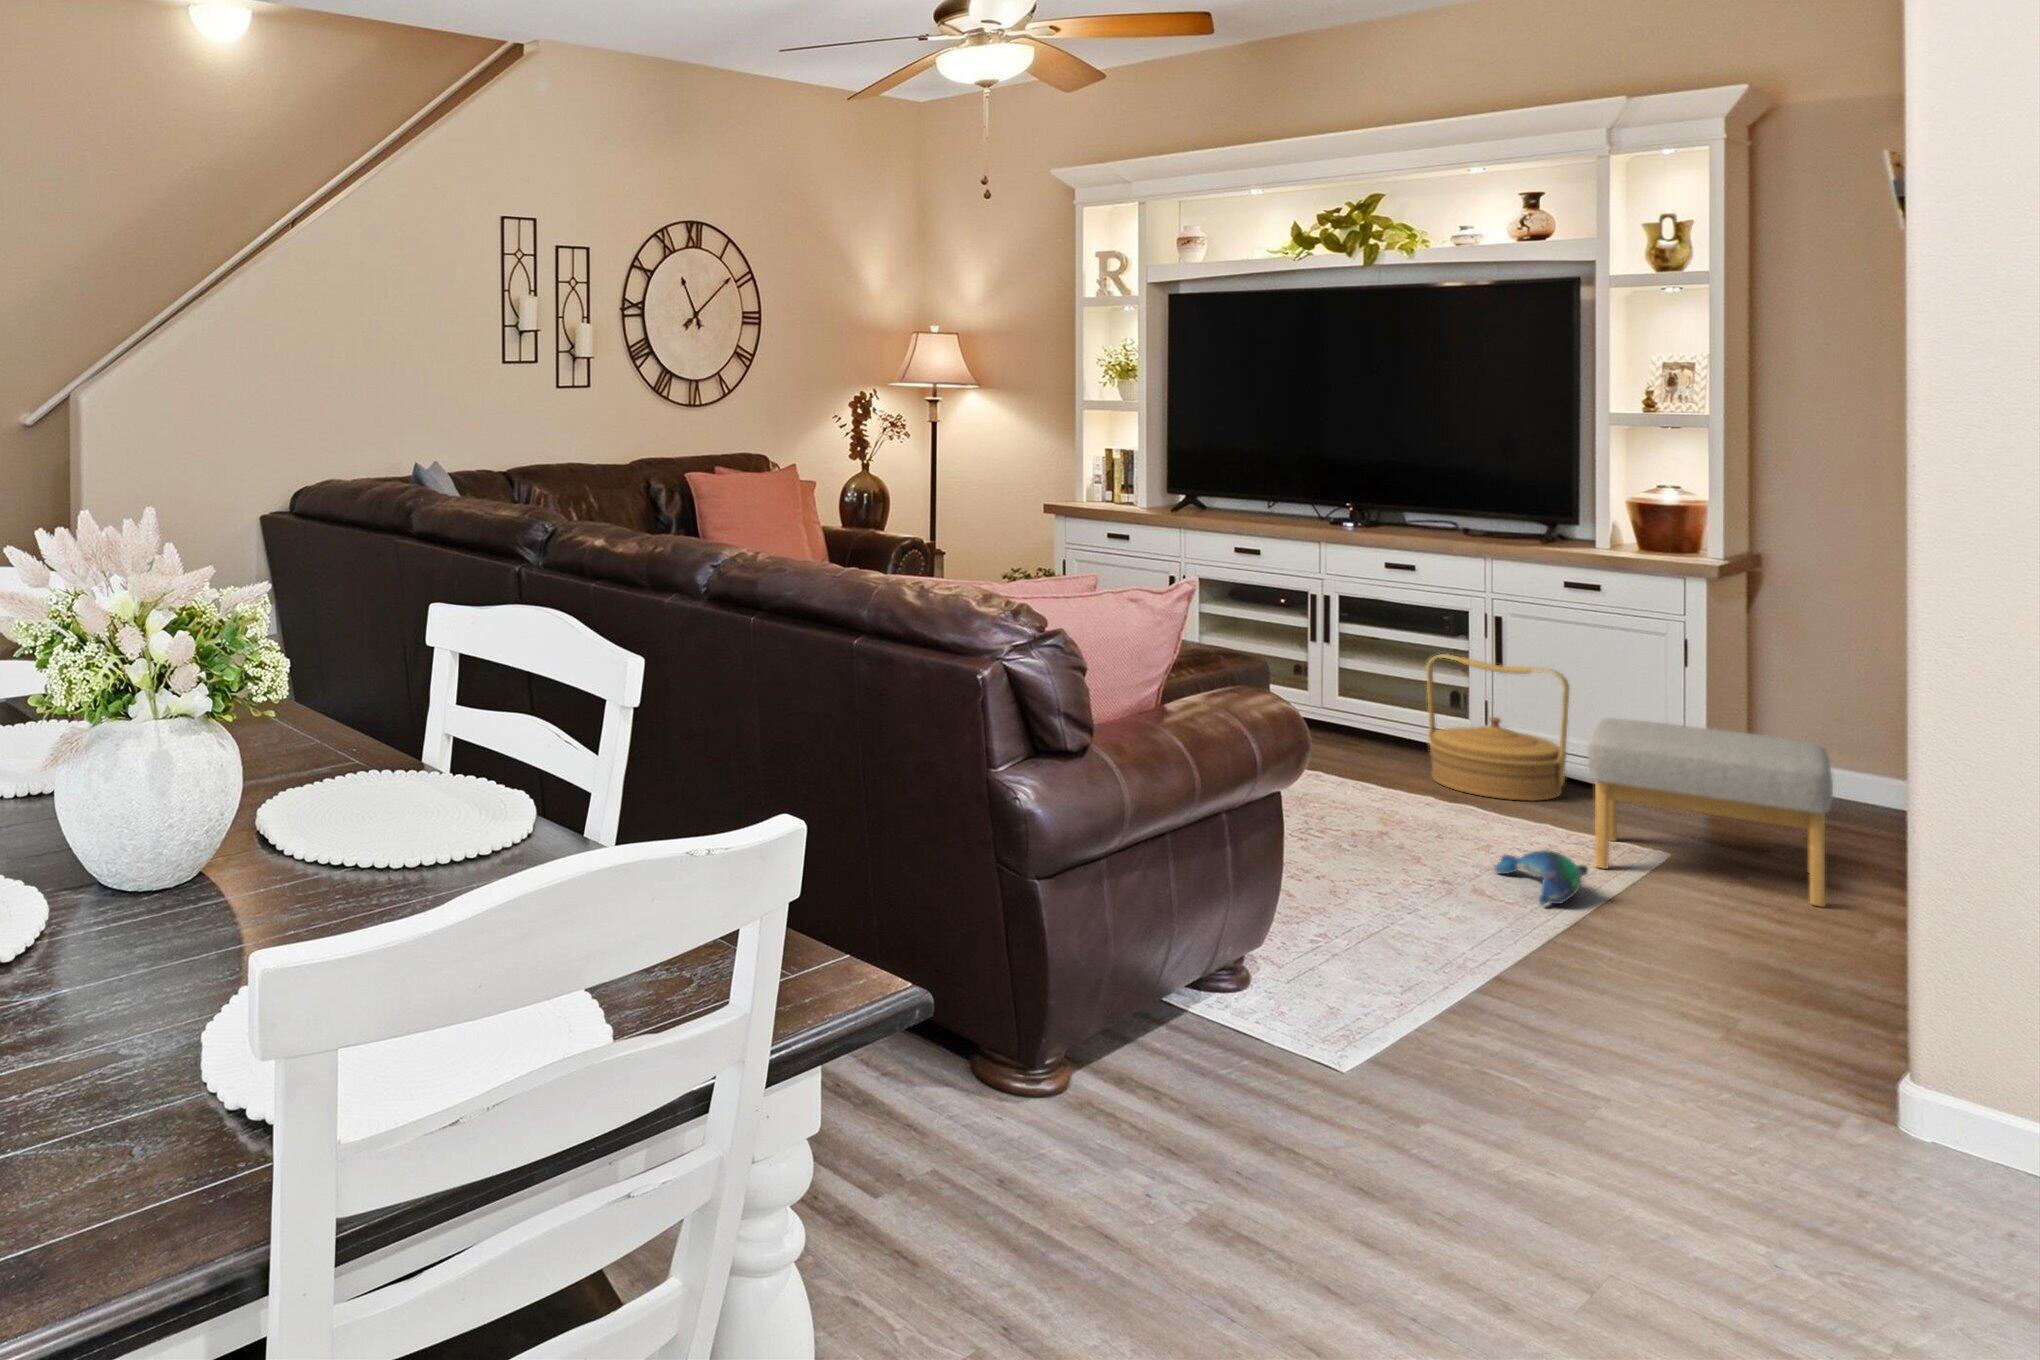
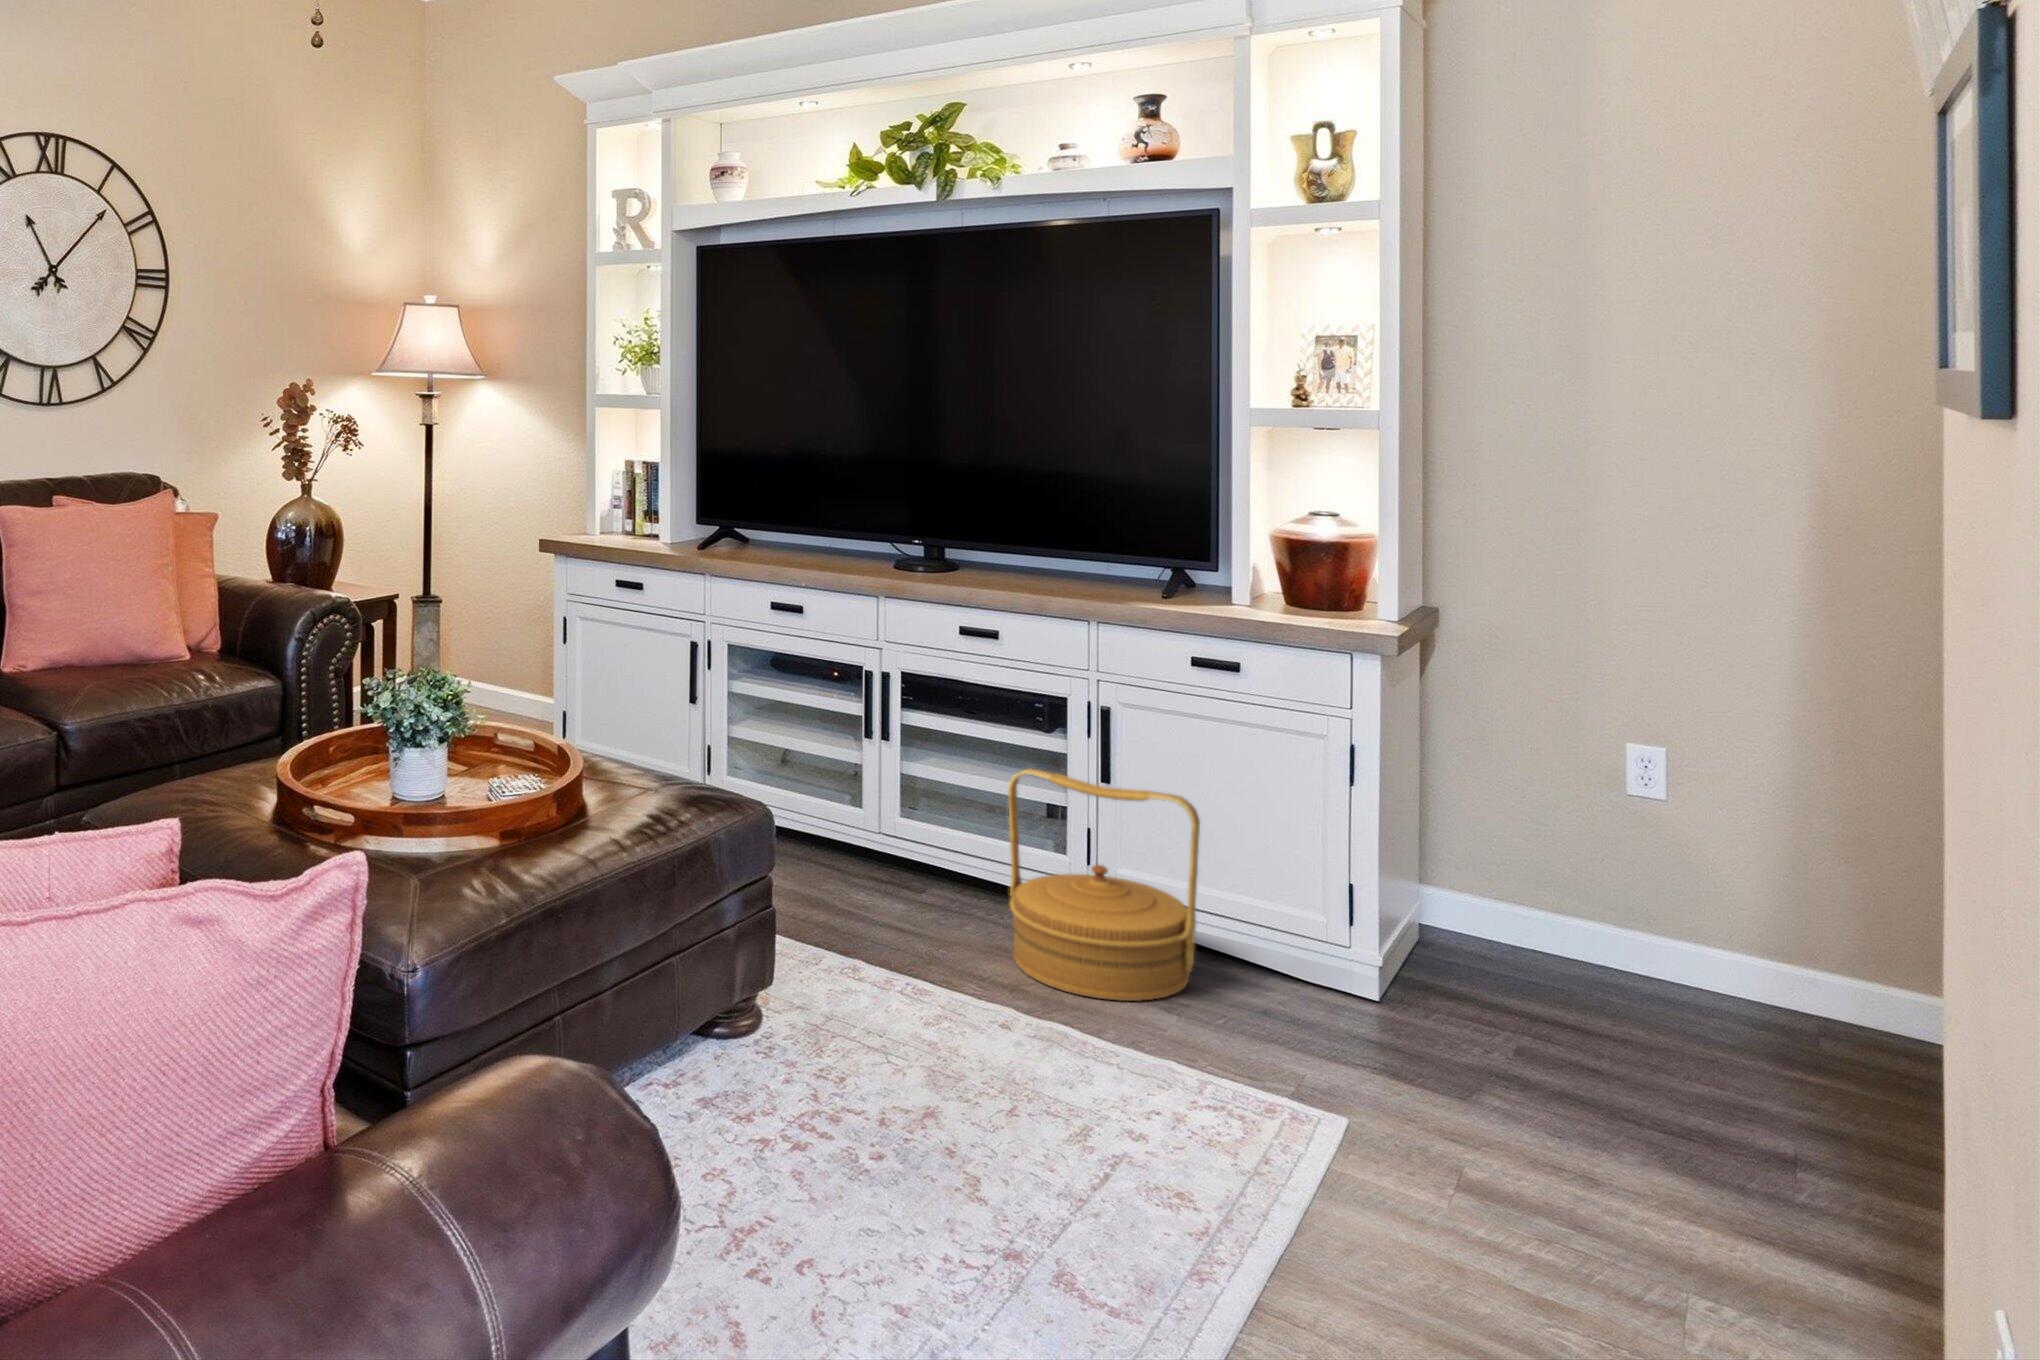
footstool: present [1588,718,1833,907] -> none [1233,893,1603,1242]
plush toy: present [1495,850,1588,904] -> none [1089,1164,1238,1297]

